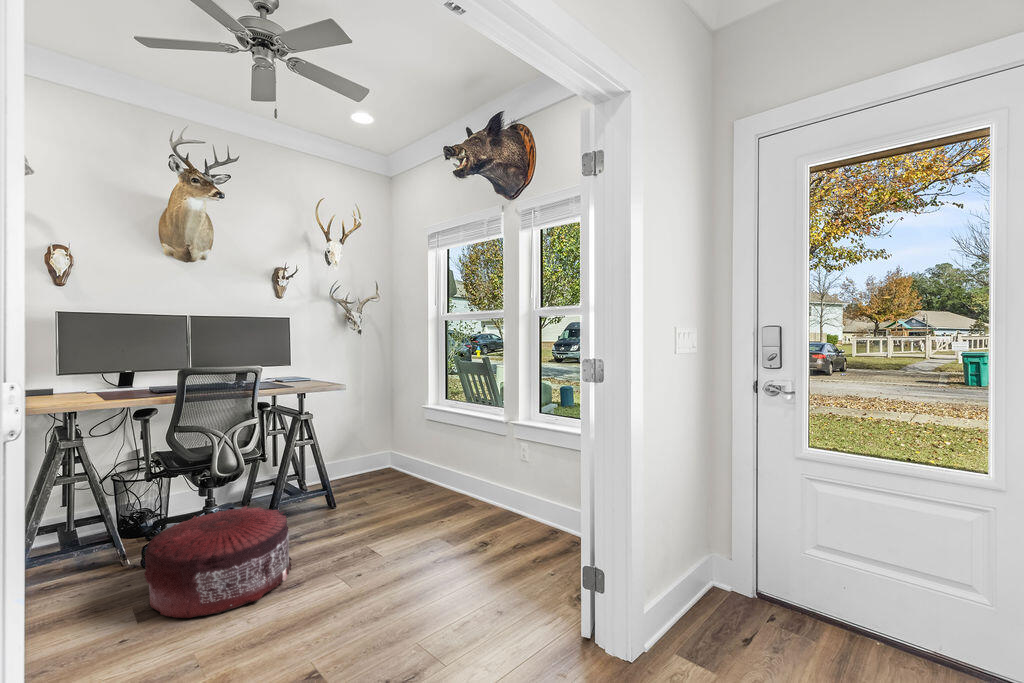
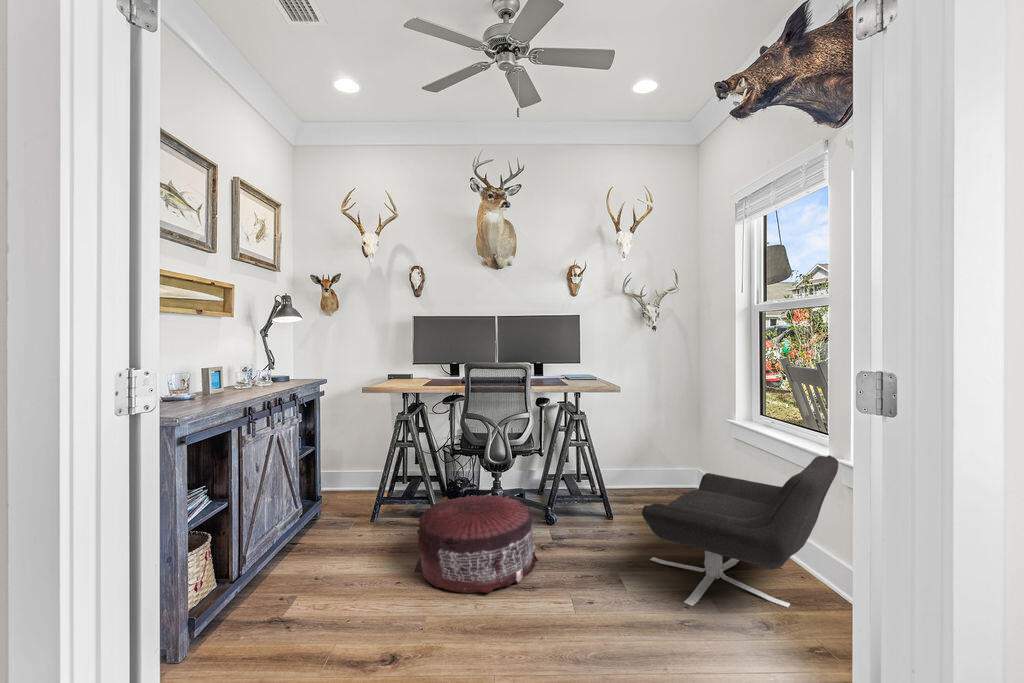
lounge chair: none [388,421,517,548] -> present [642,455,839,607]

